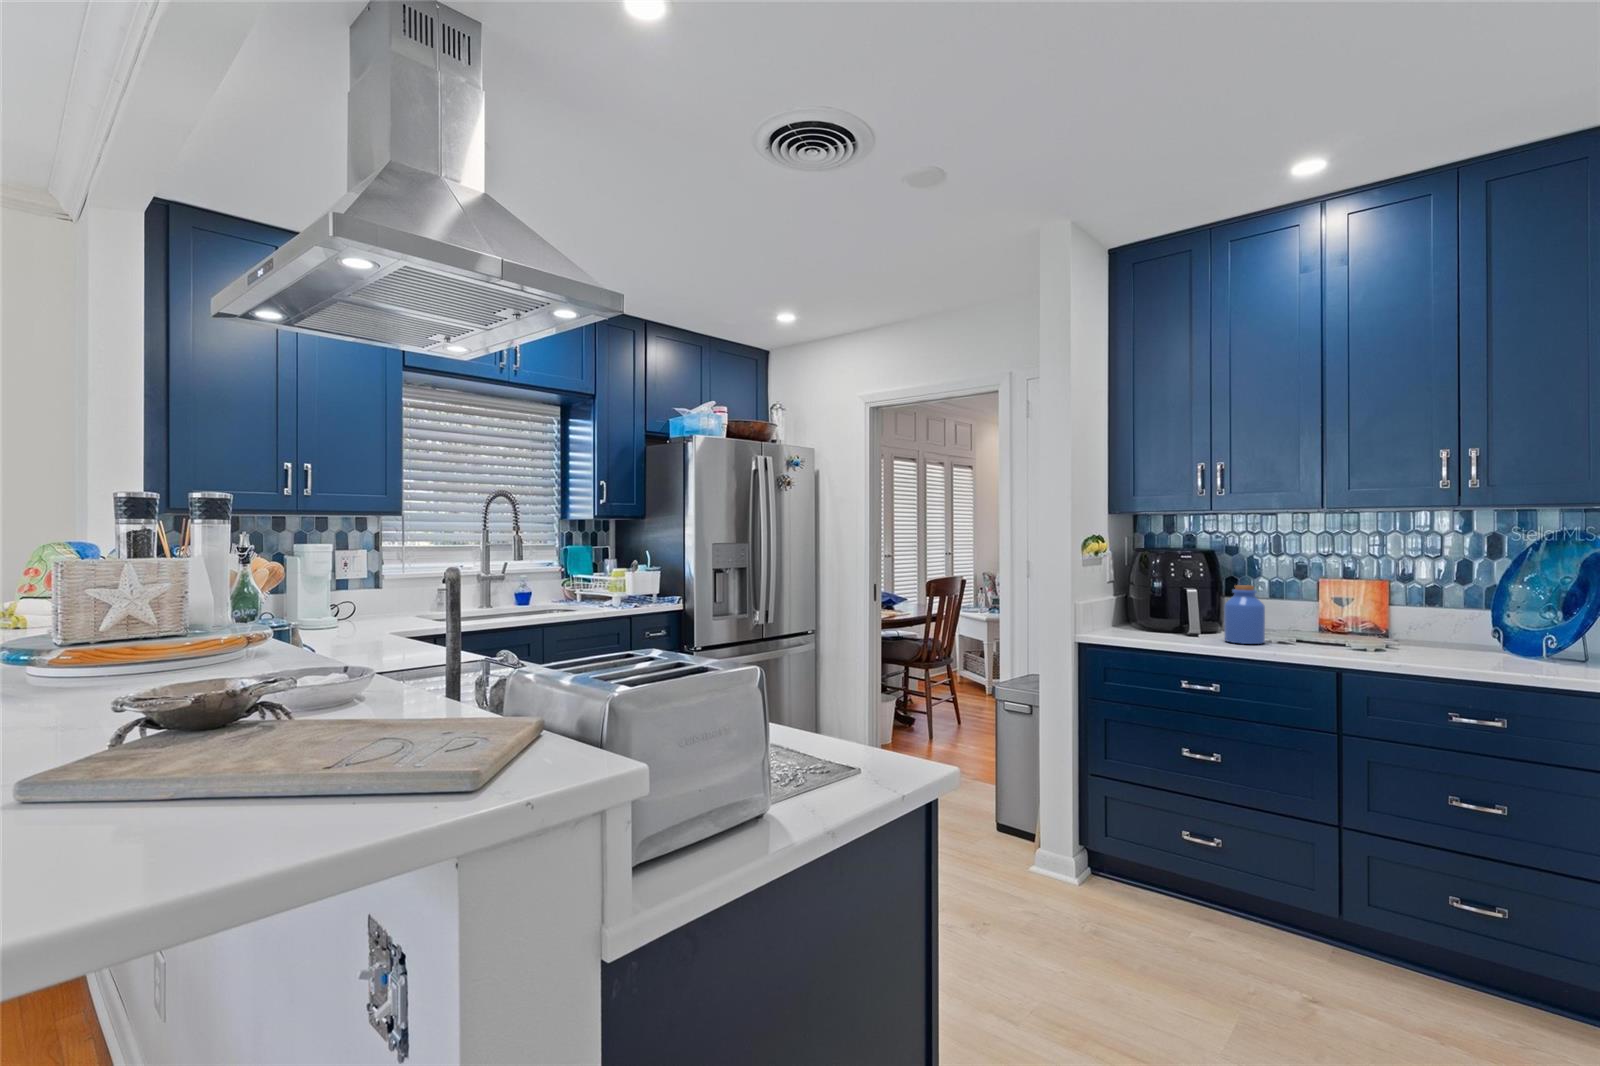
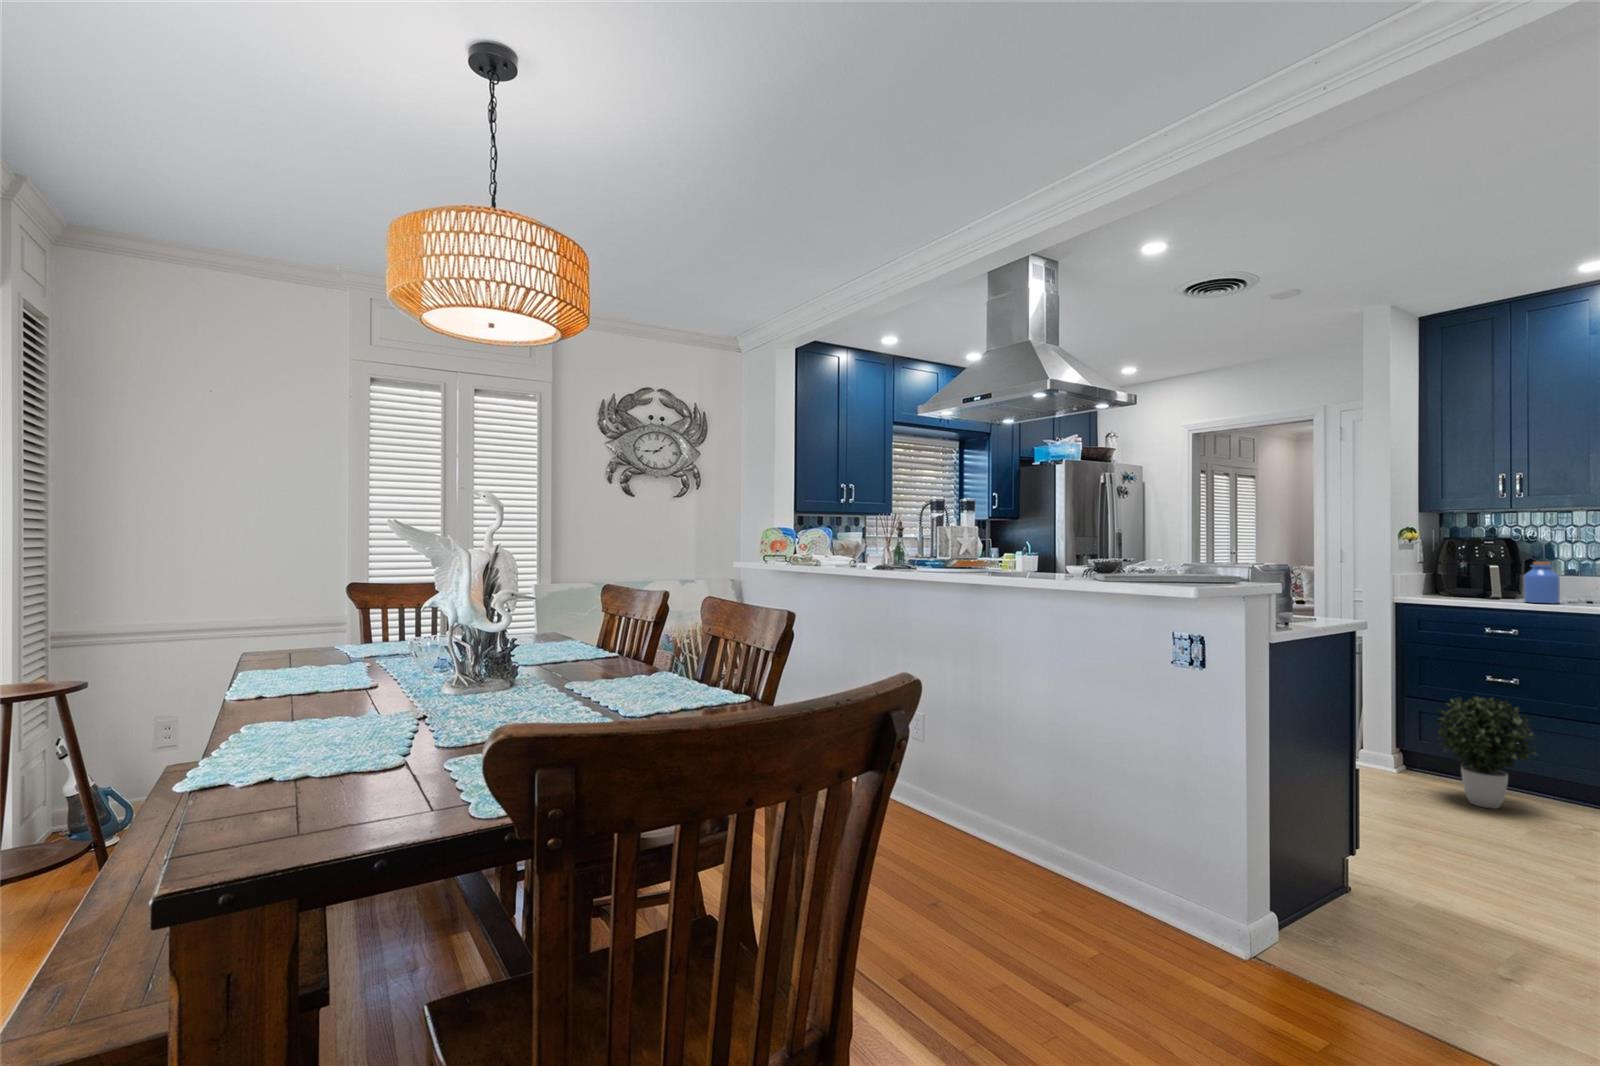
potted plant: none [1116,786,1240,957] -> present [1436,695,1536,809]

